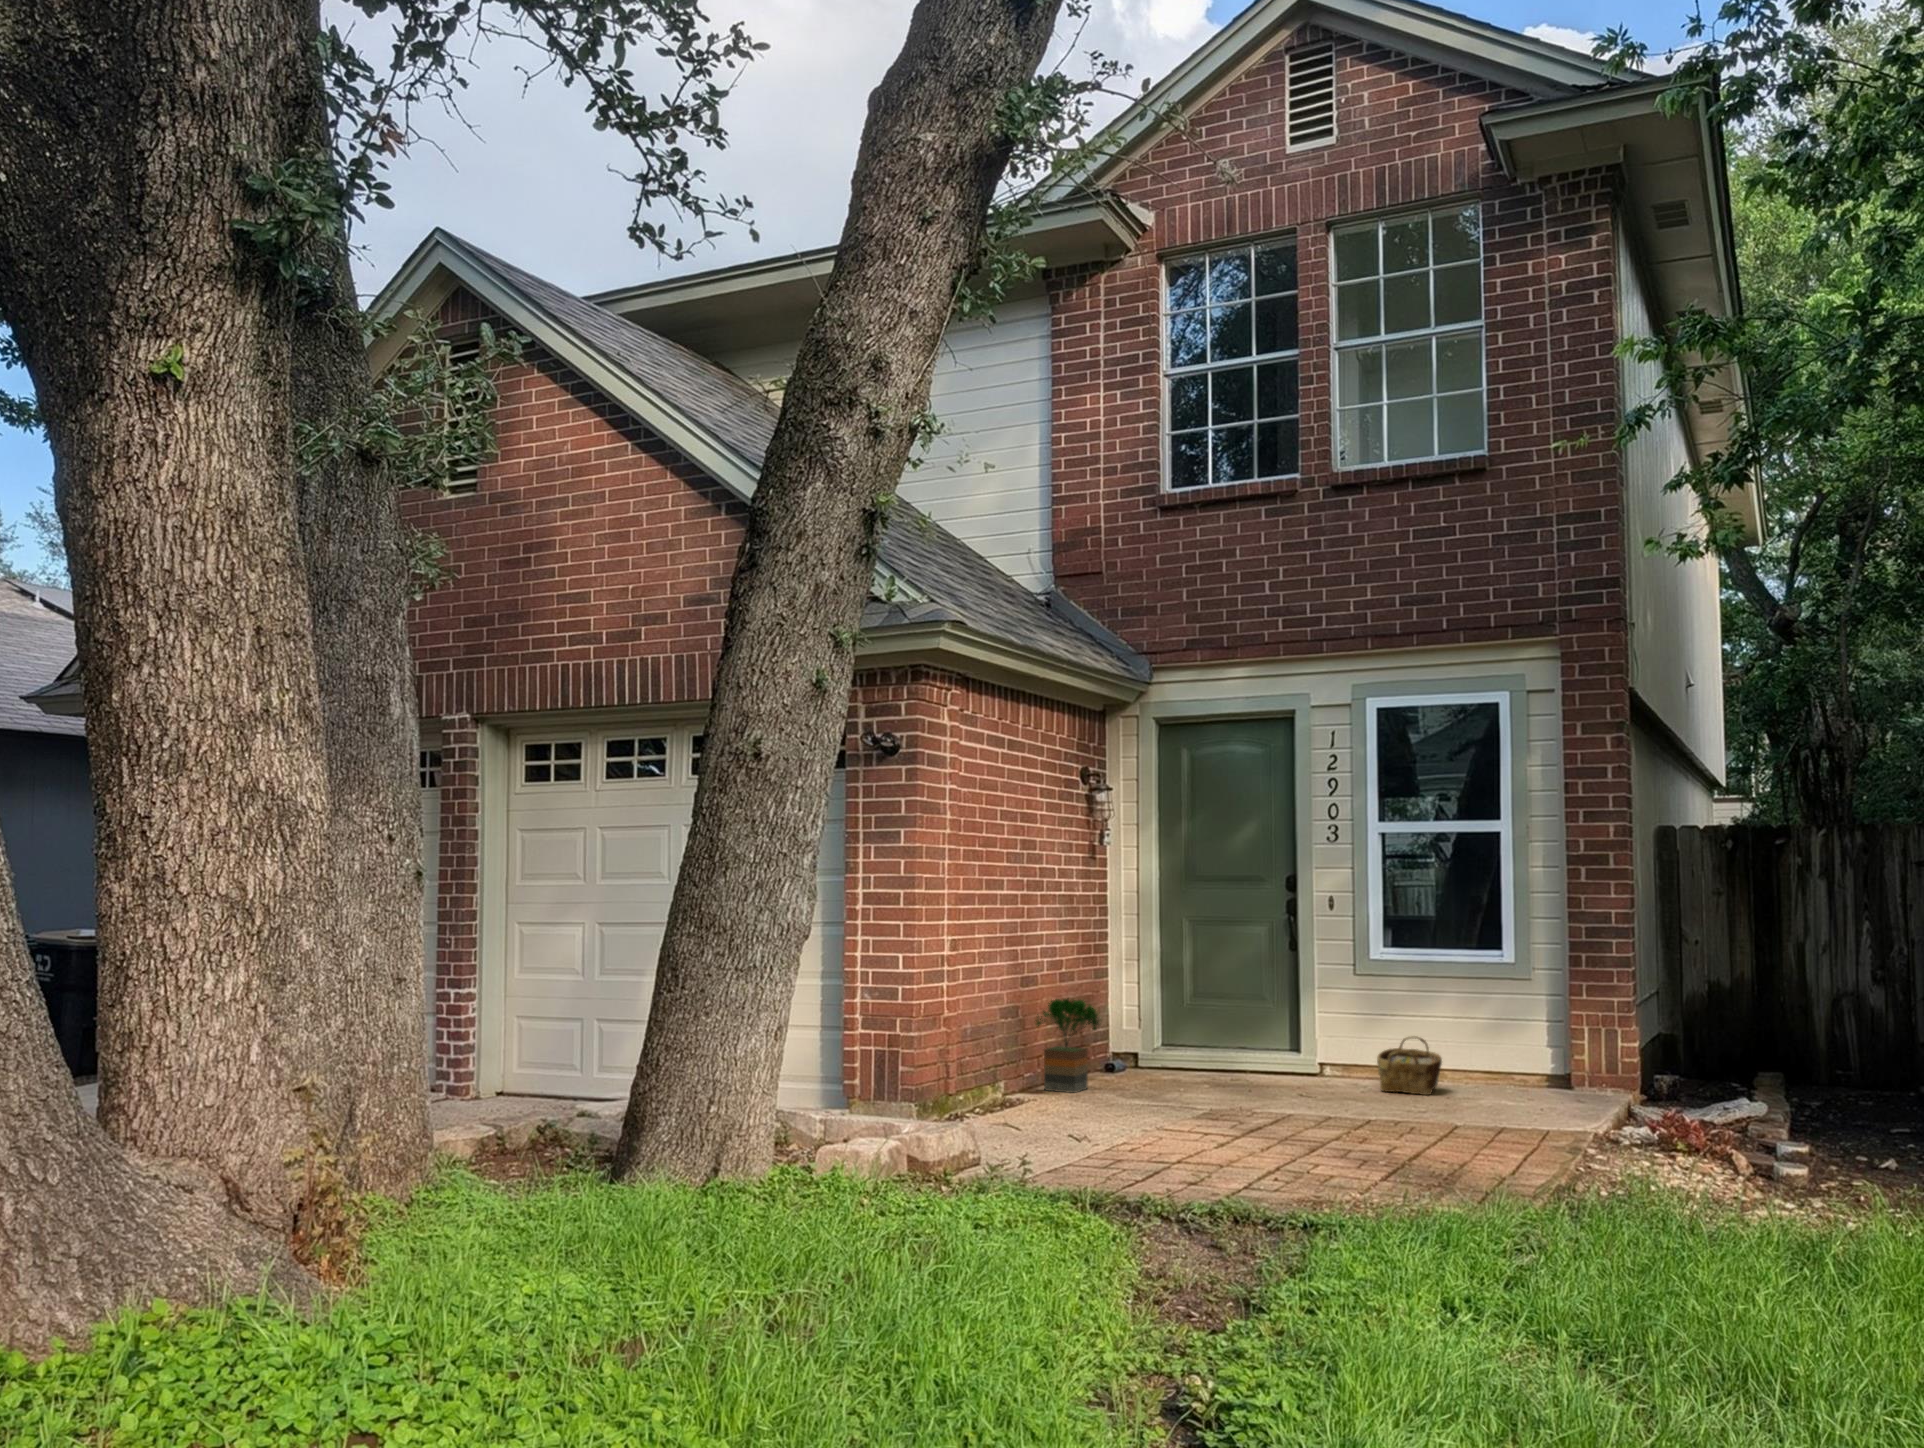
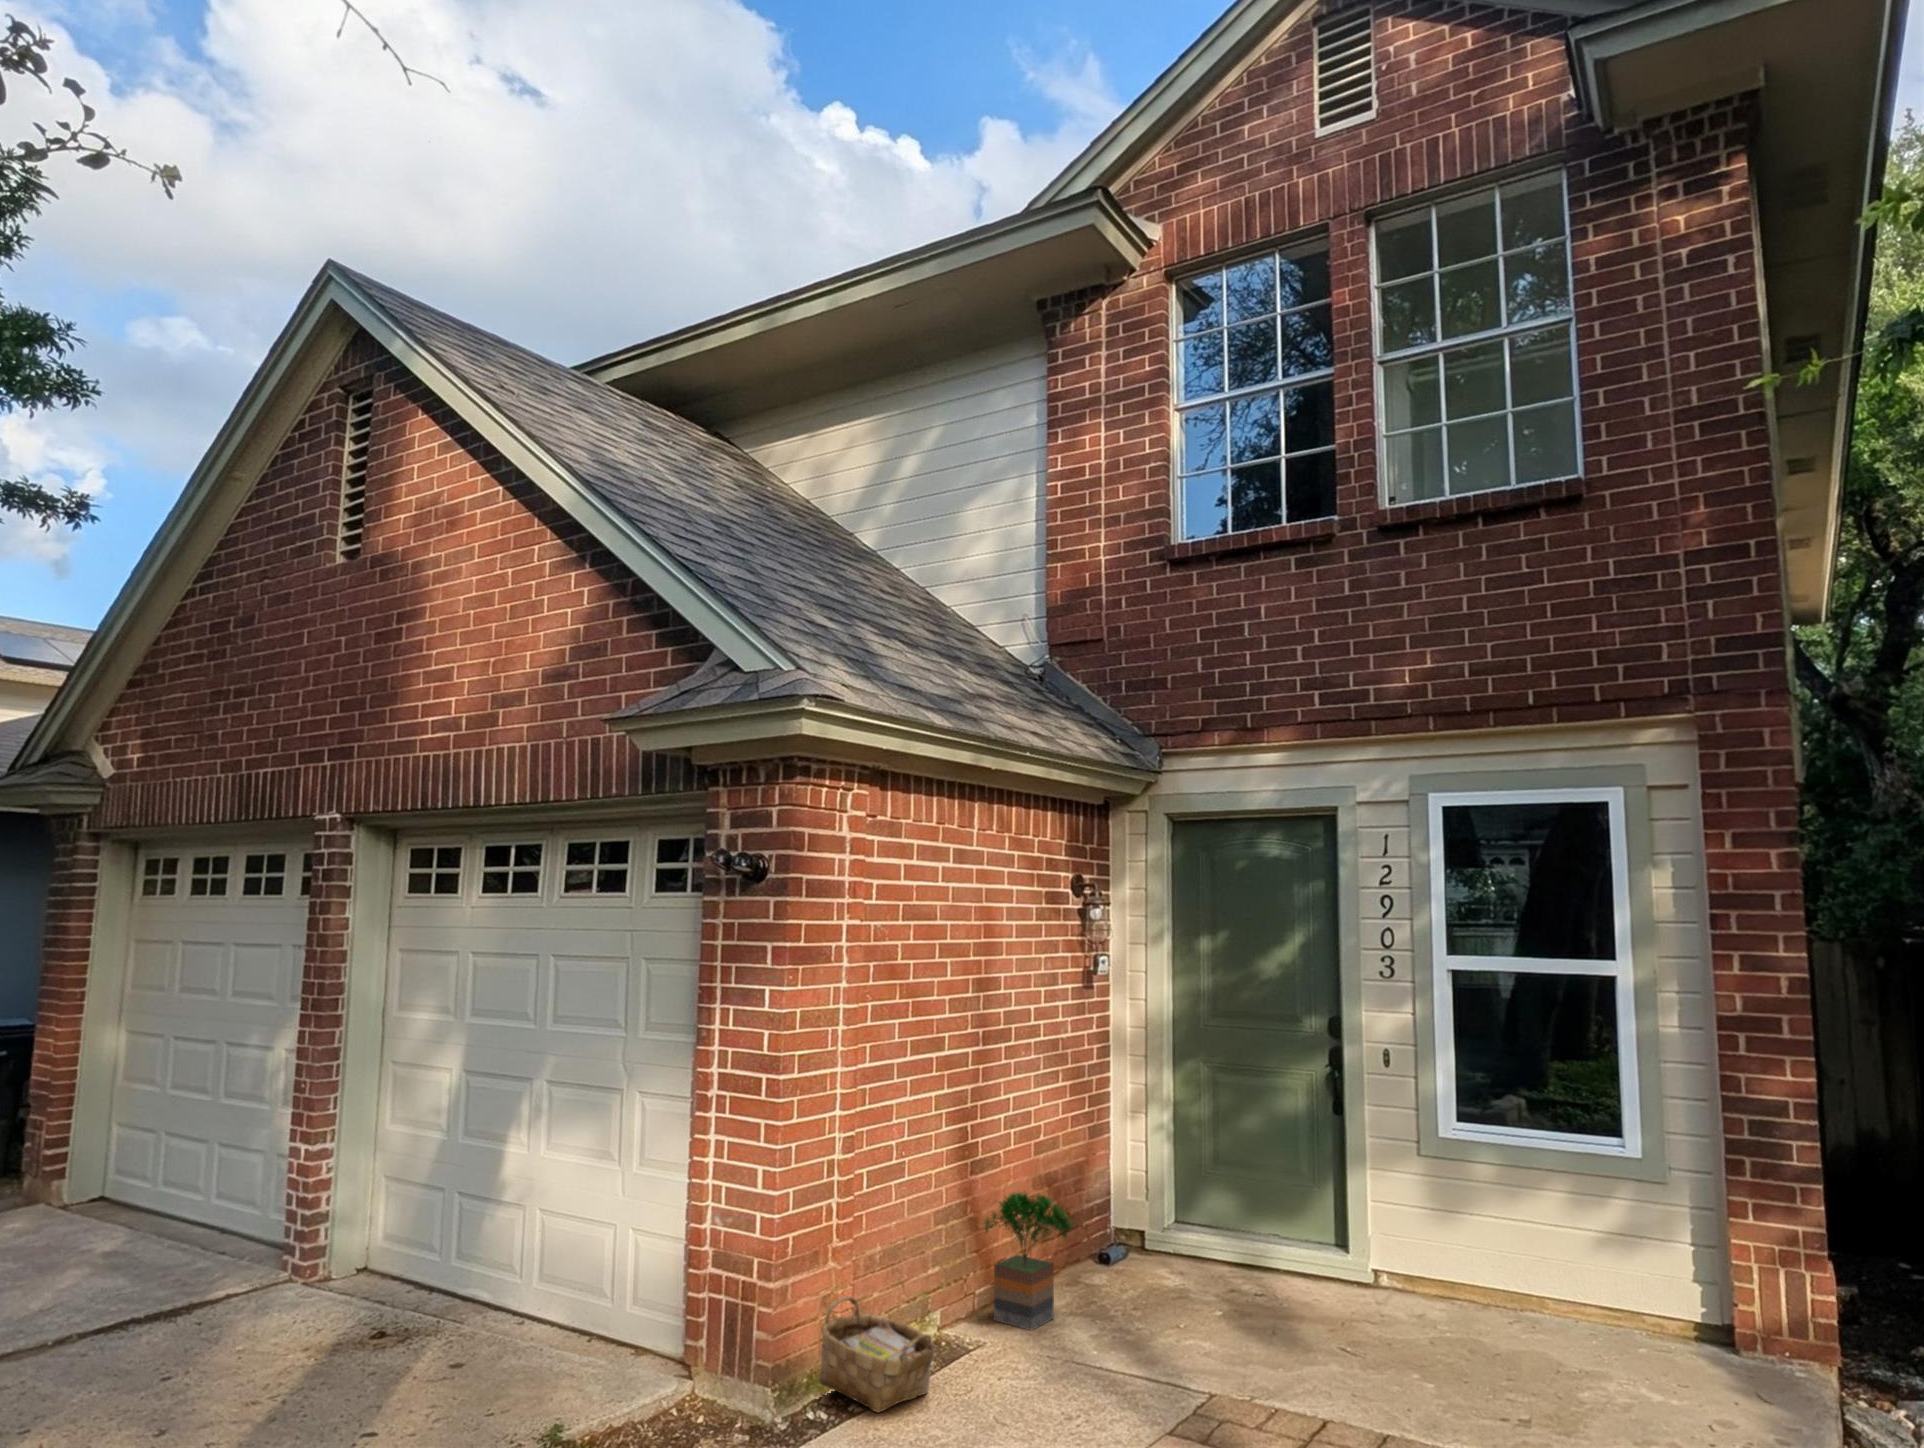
woven basket: present [1377,1036,1442,1095] -> present [819,1296,934,1412]

